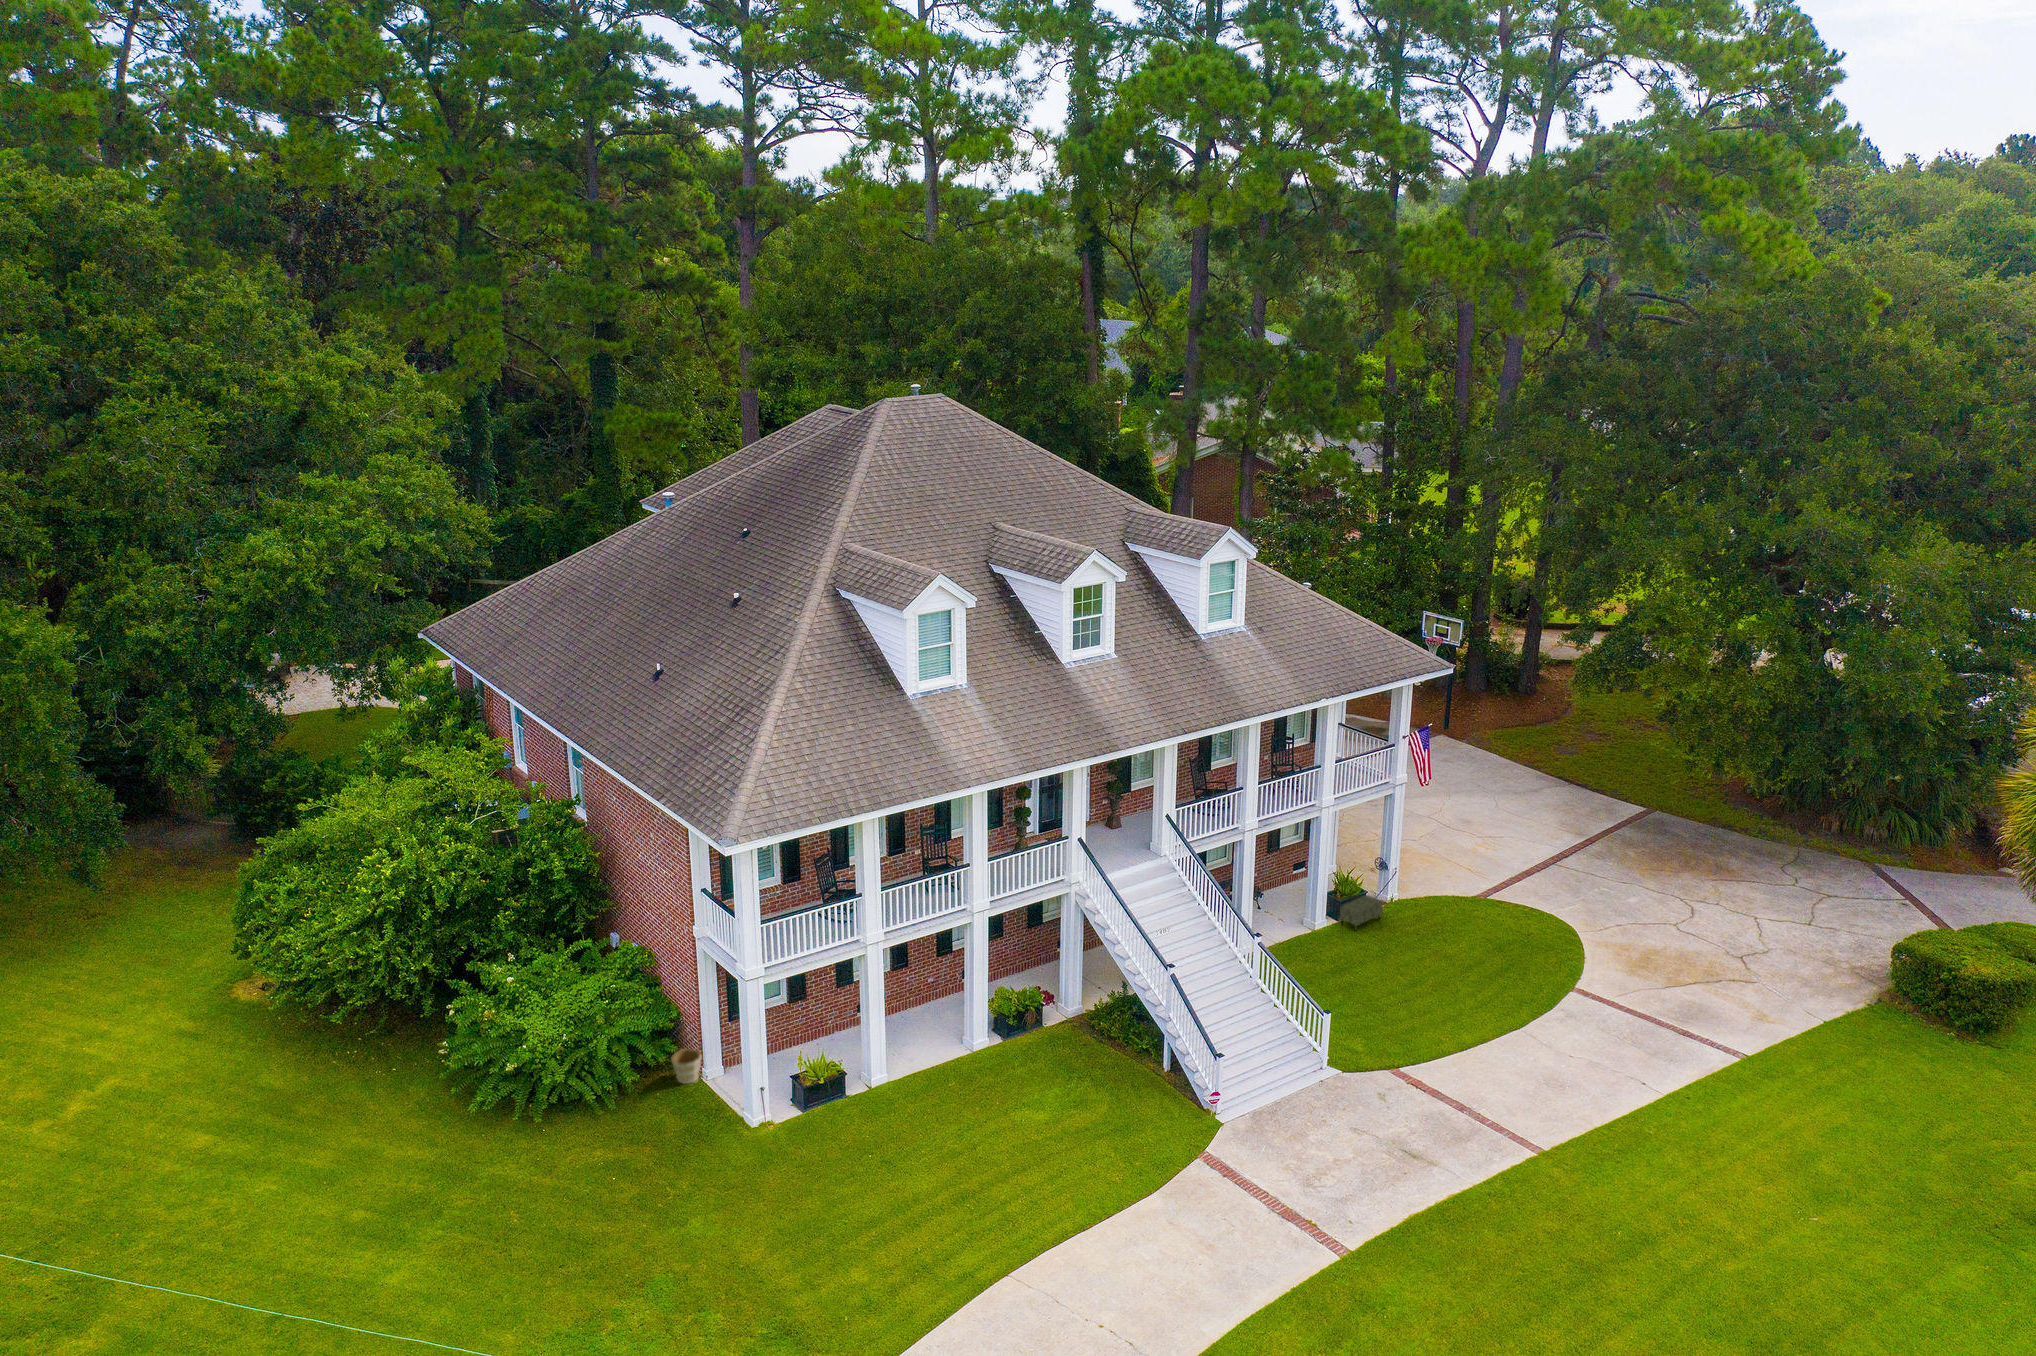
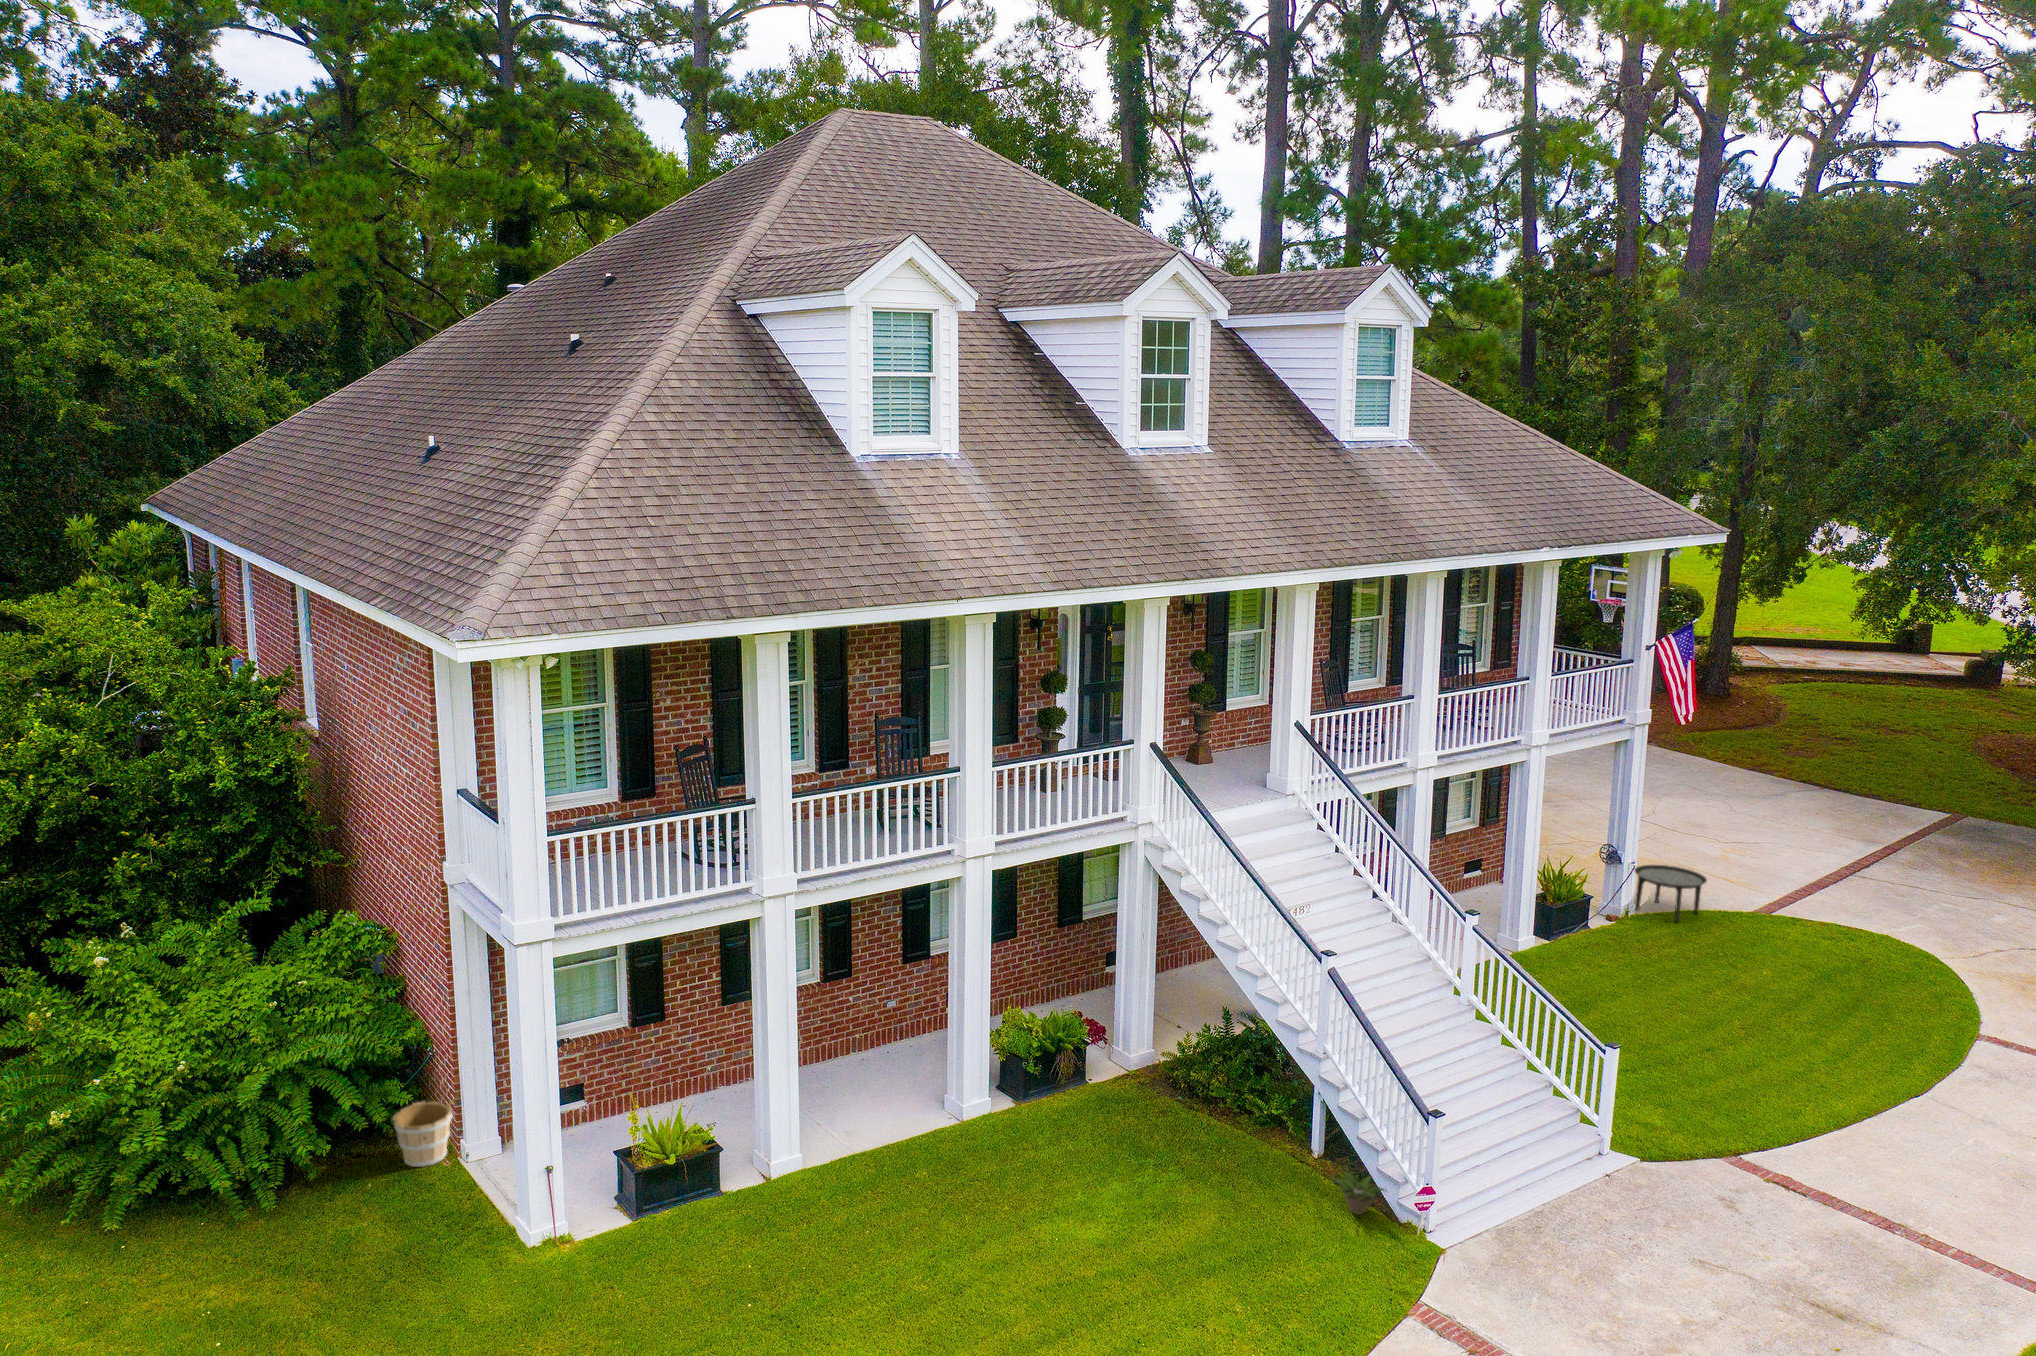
round table: none [1396,872,1440,911] -> present [1635,865,1707,922]
bench: present [1340,895,1383,930] -> none [1556,893,1625,947]
decorative plant: none [1166,1081,1195,1105] -> present [1332,1172,1387,1214]

